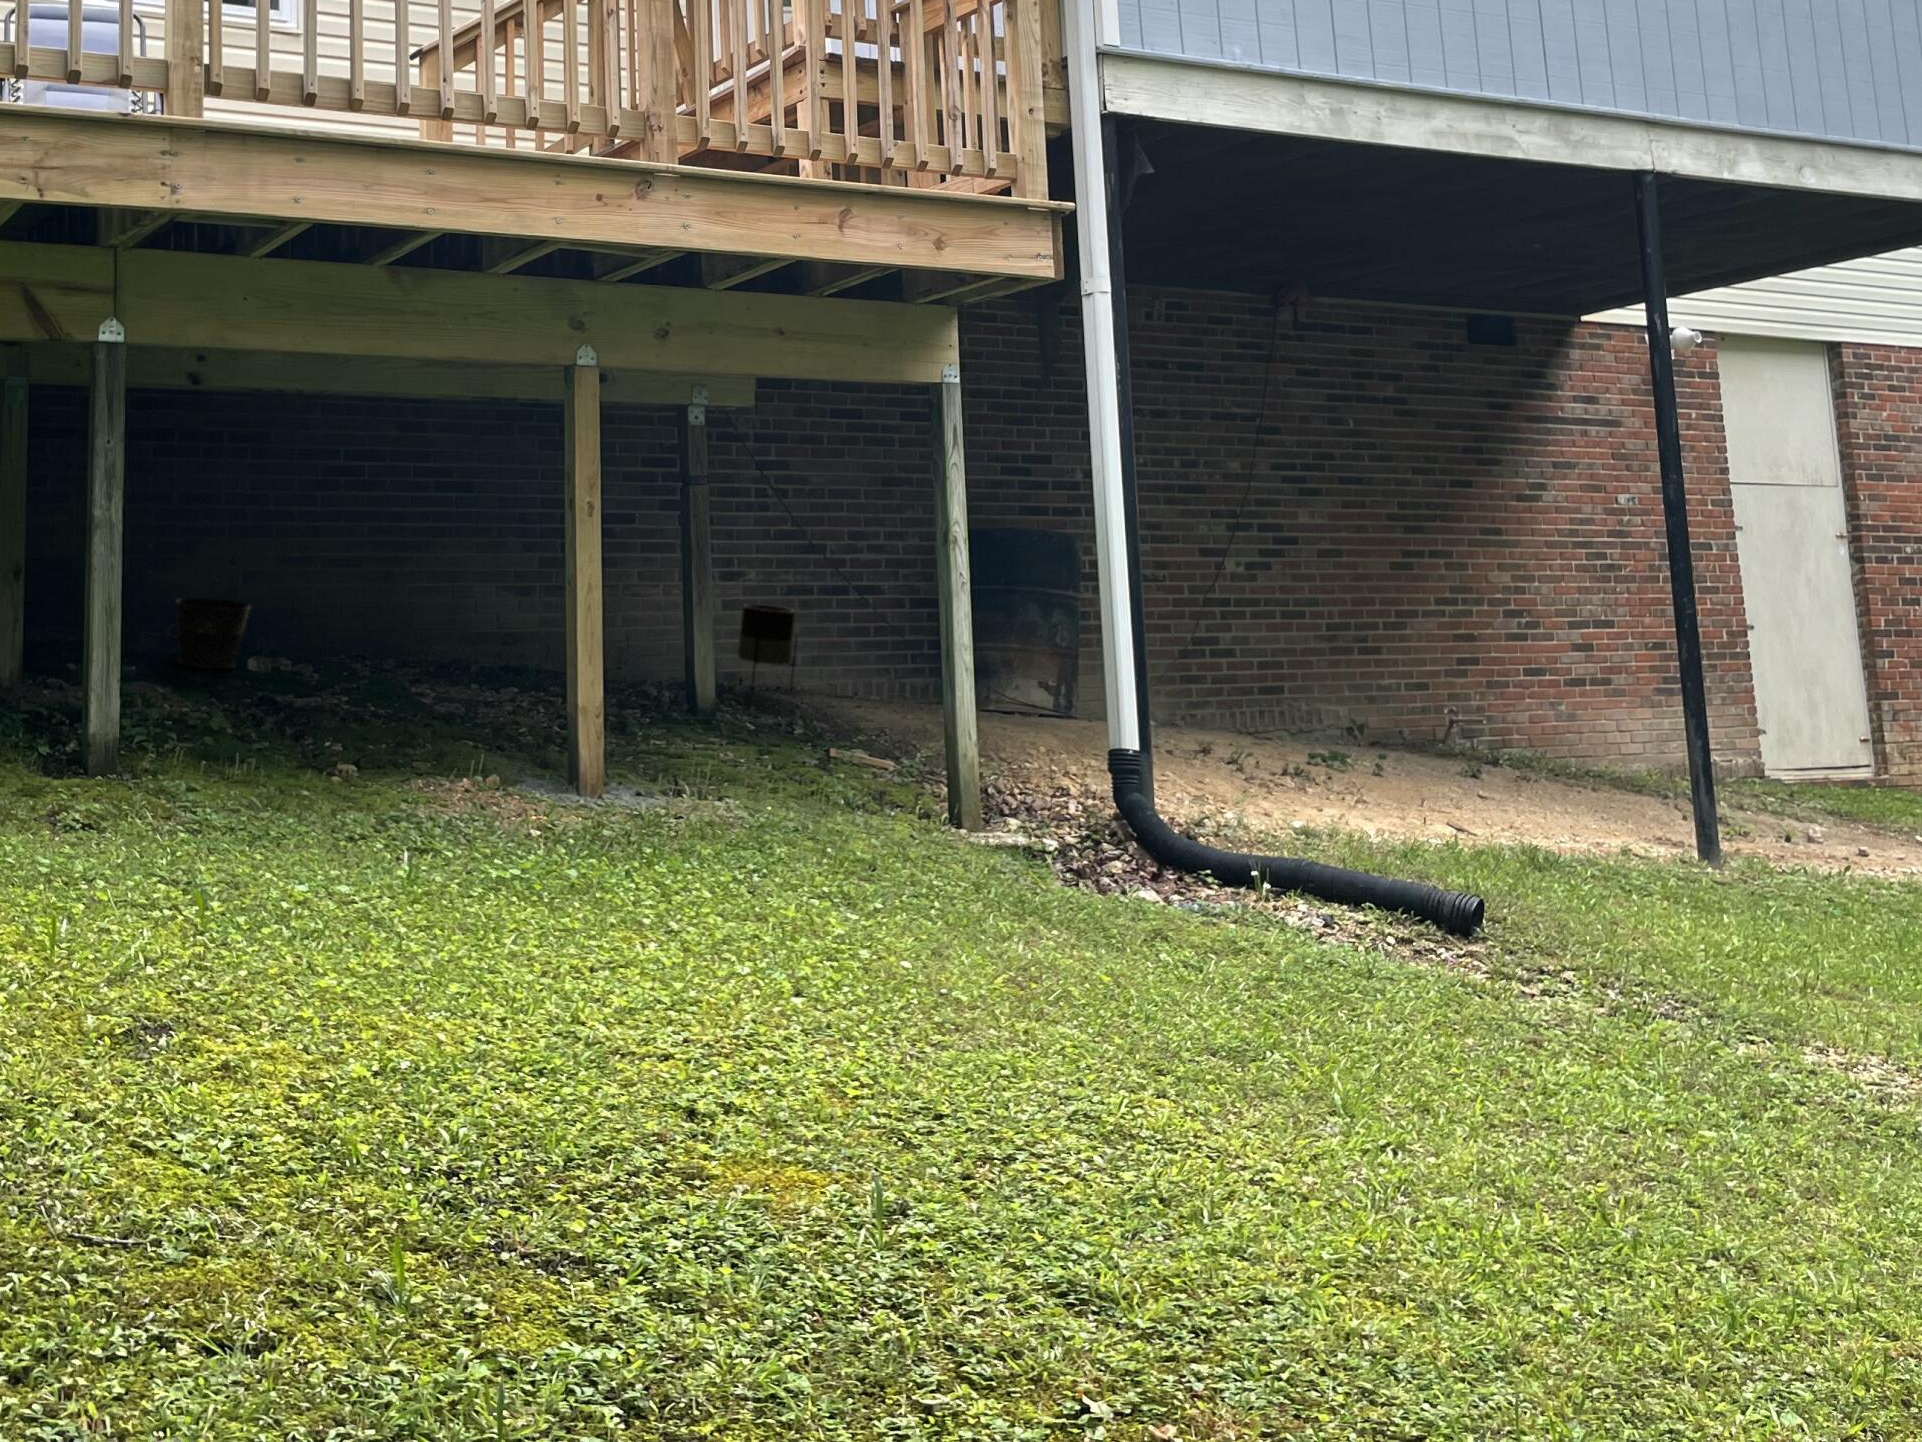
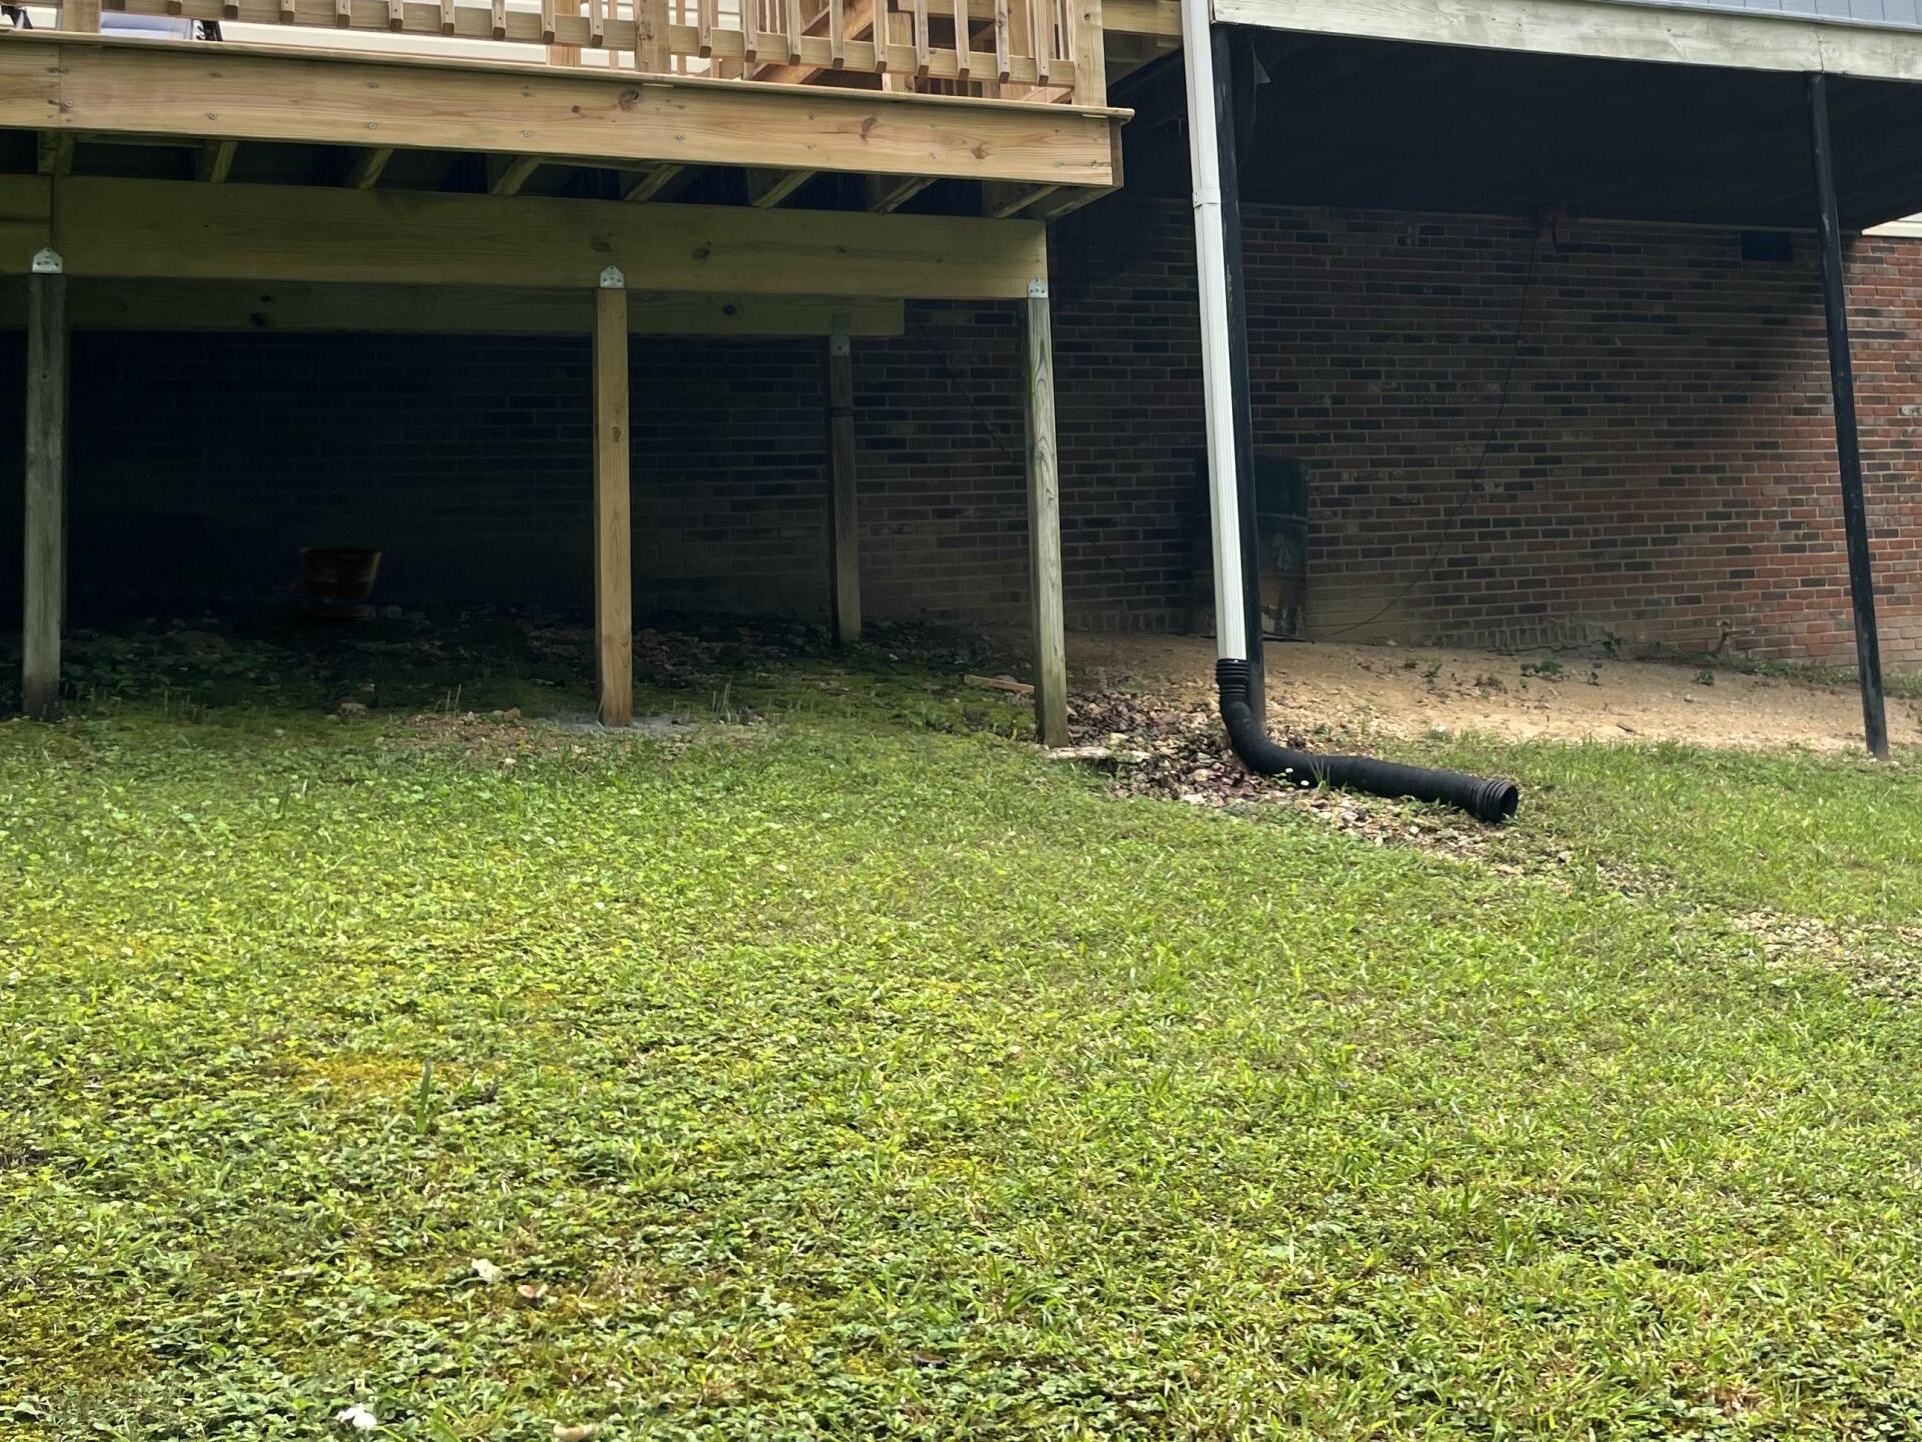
planter: present [738,604,797,690] -> none [940,538,1002,625]

